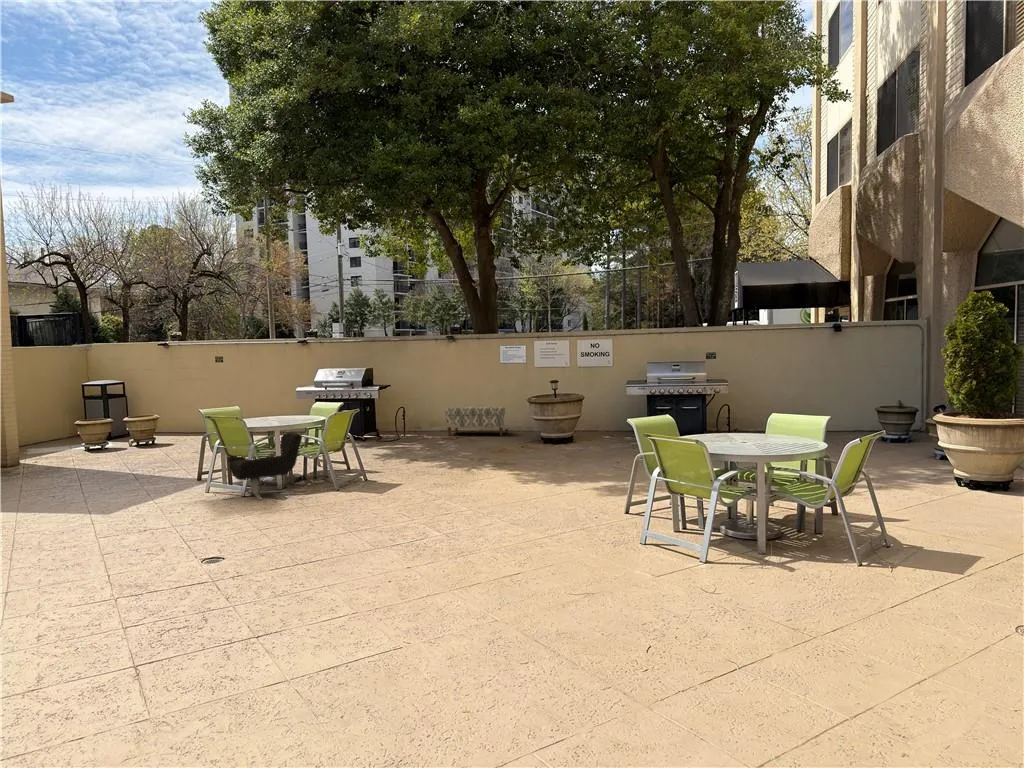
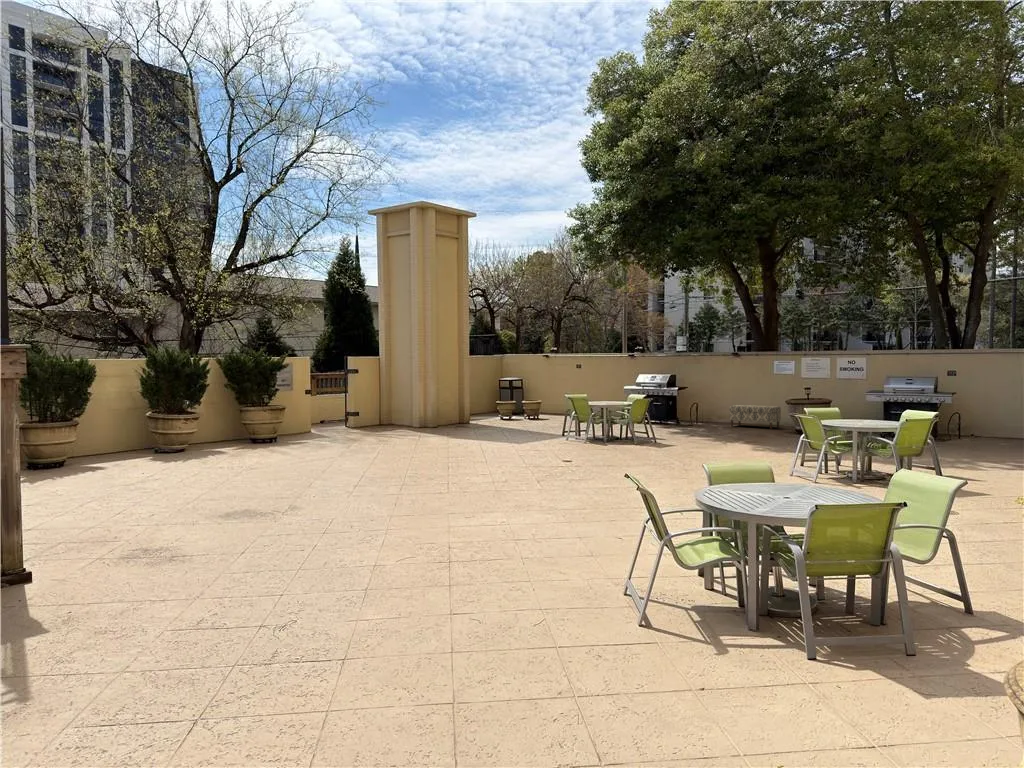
lounge chair: present [226,432,302,500] -> none [572,409,615,444]

